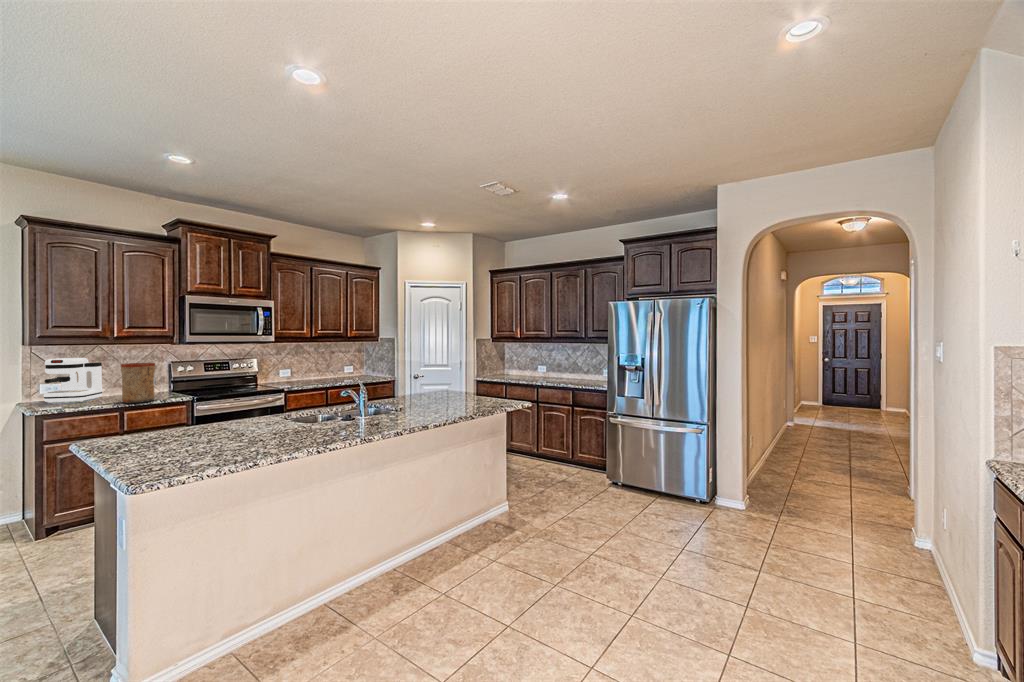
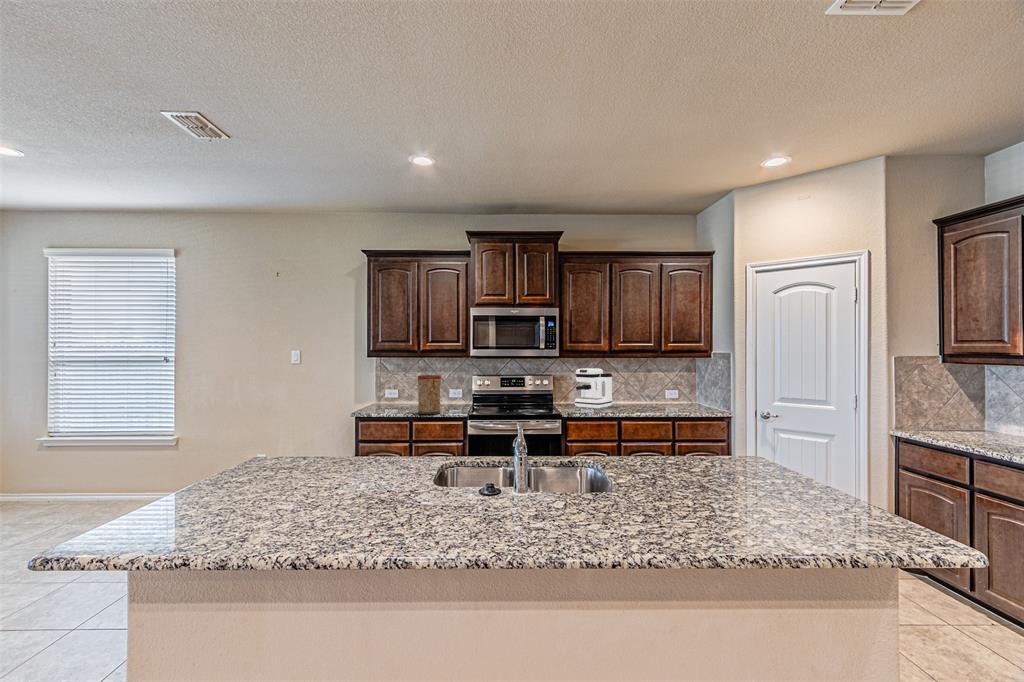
coffee maker: present [43,358,102,403] -> present [575,368,612,409]

